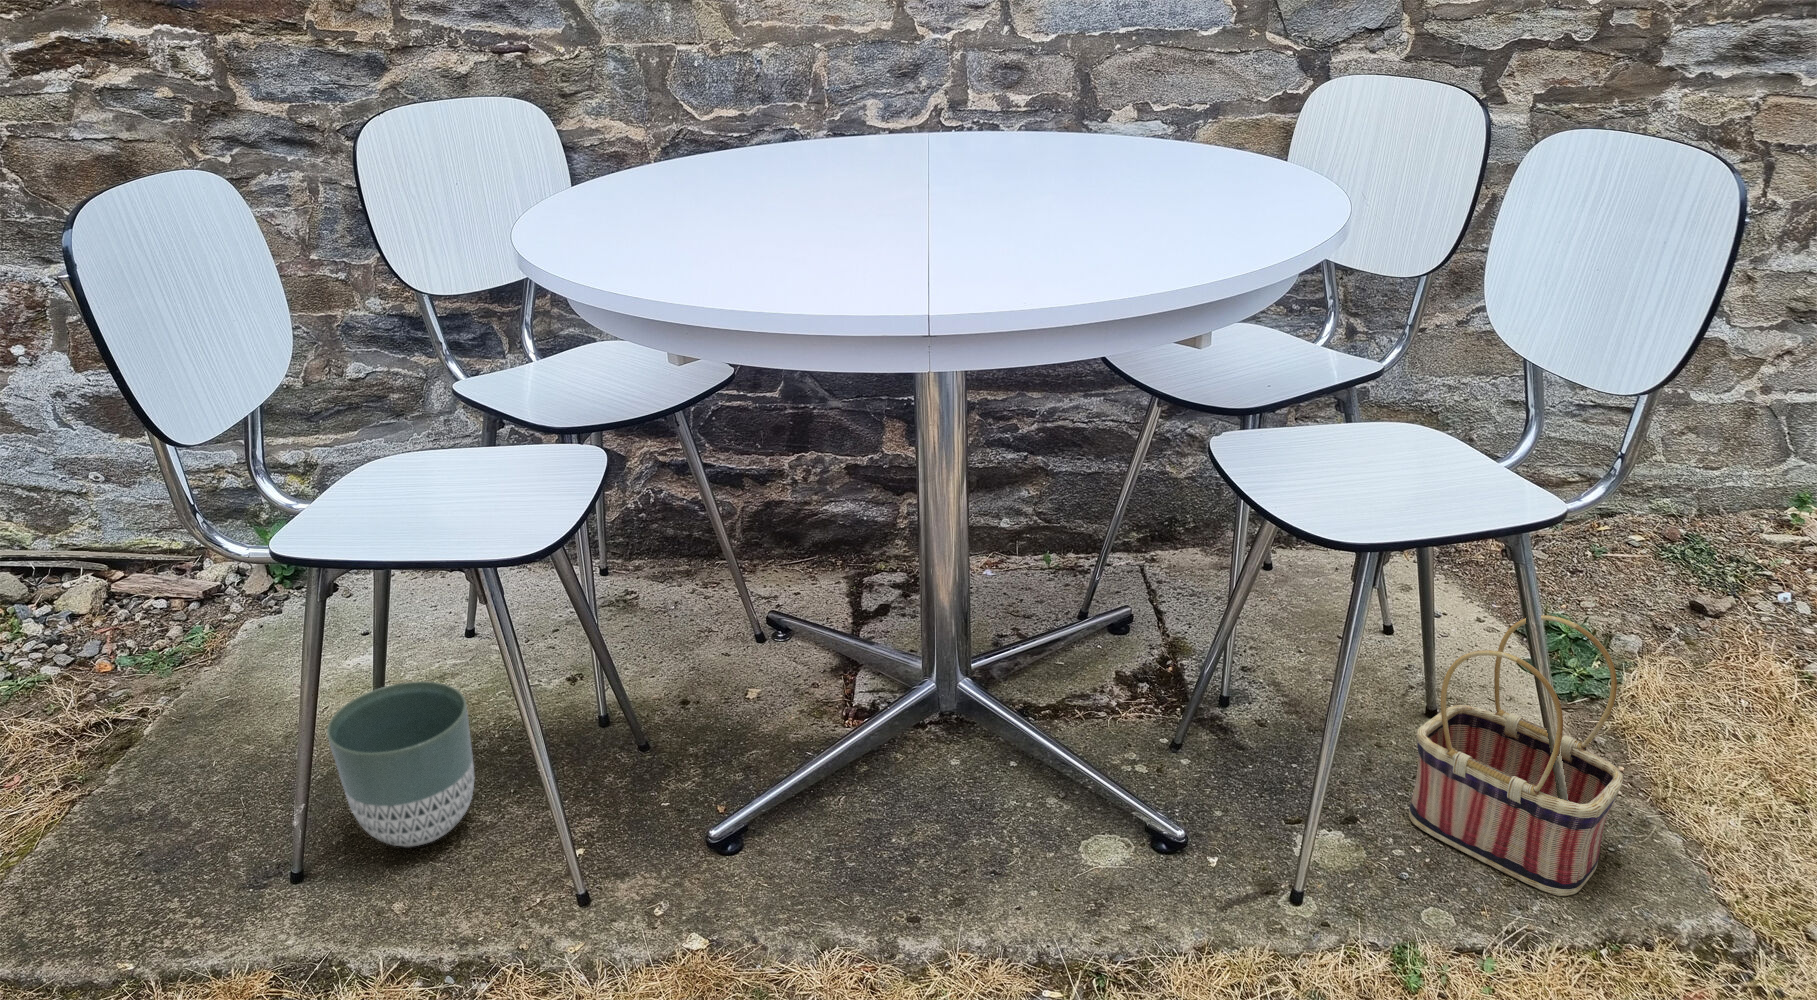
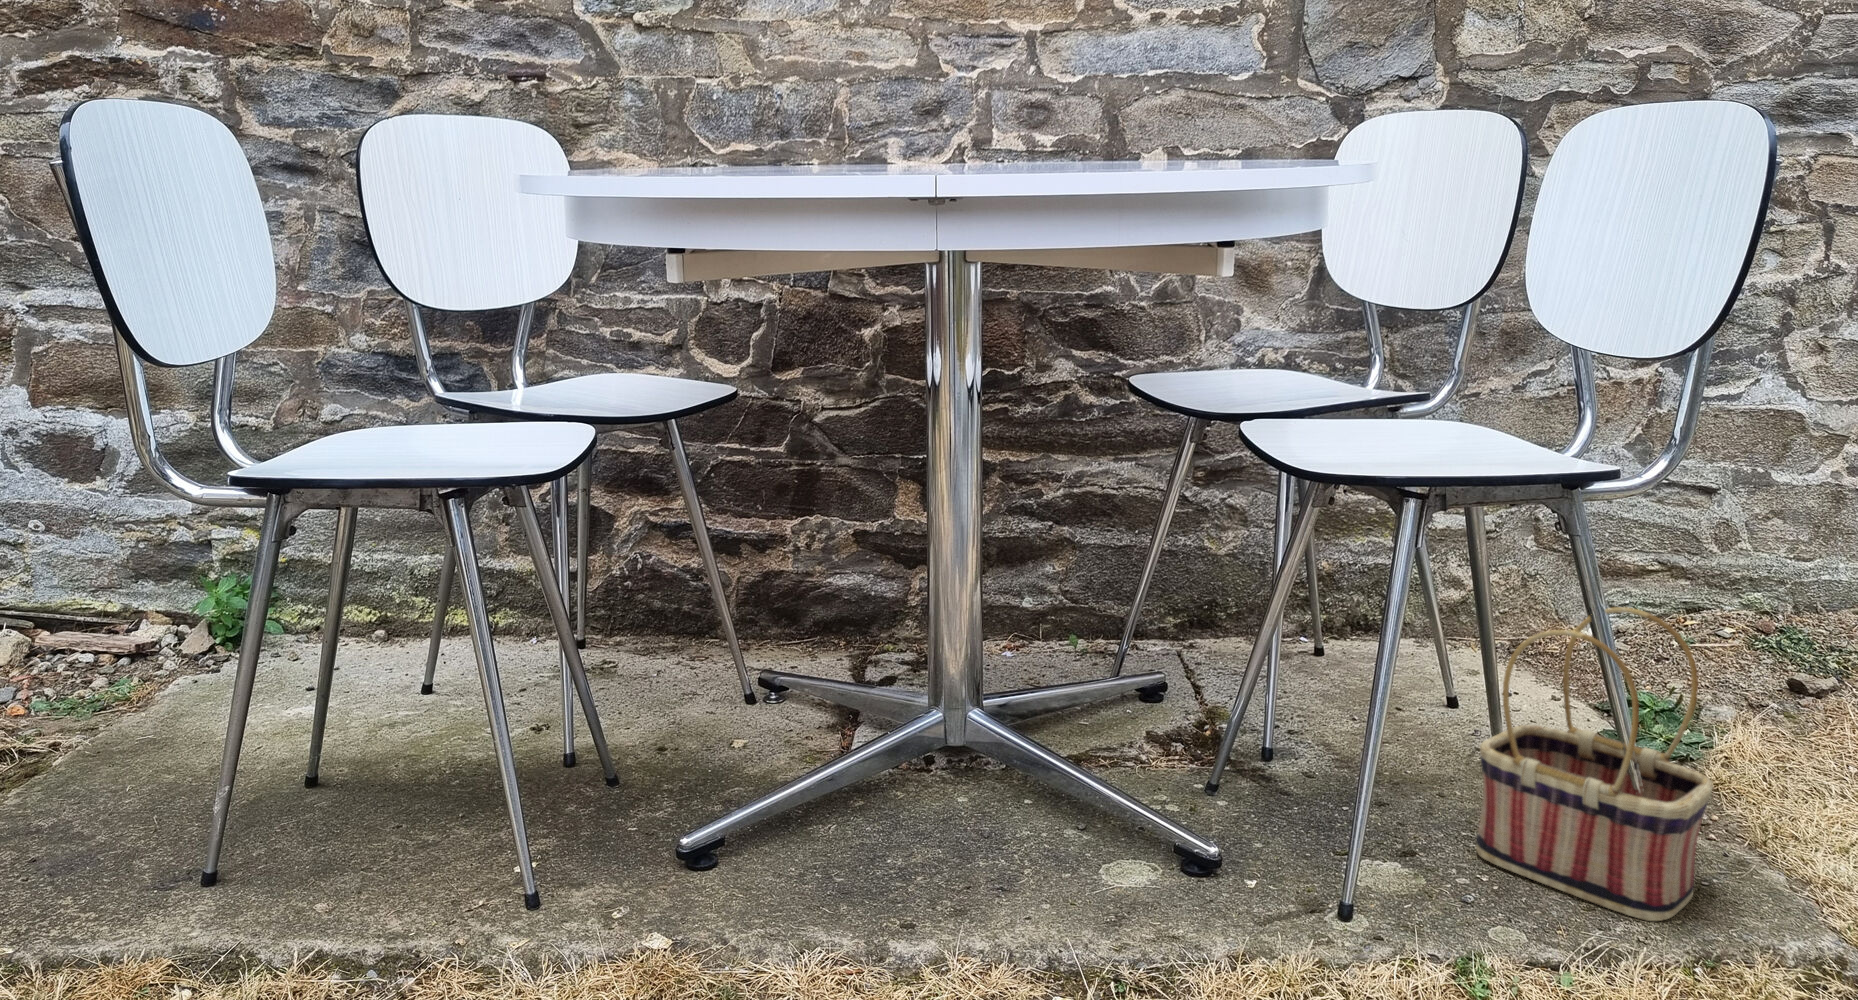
planter: present [327,681,474,847] -> none [261,674,420,854]

